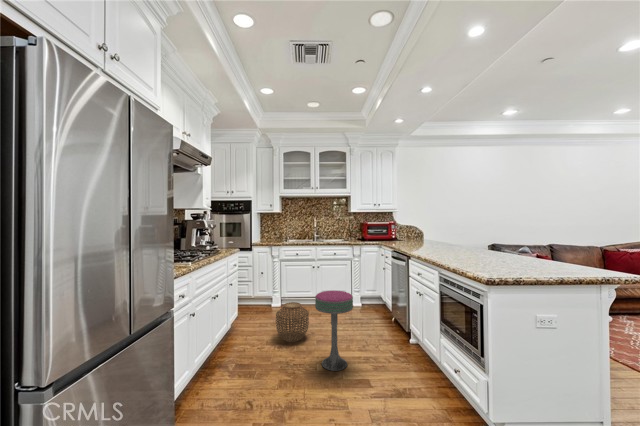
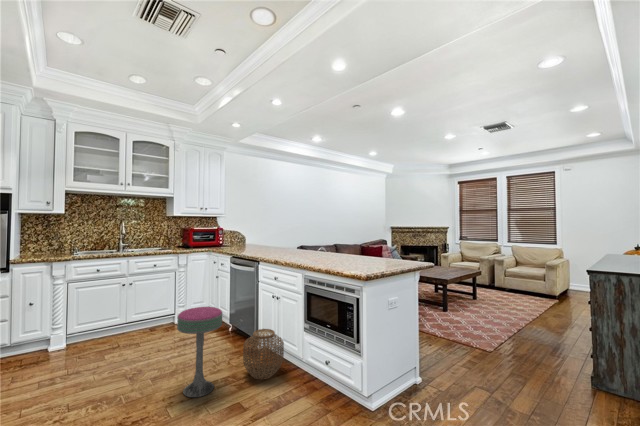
woven basket: present [276,302,309,342] -> present [243,329,284,379]

